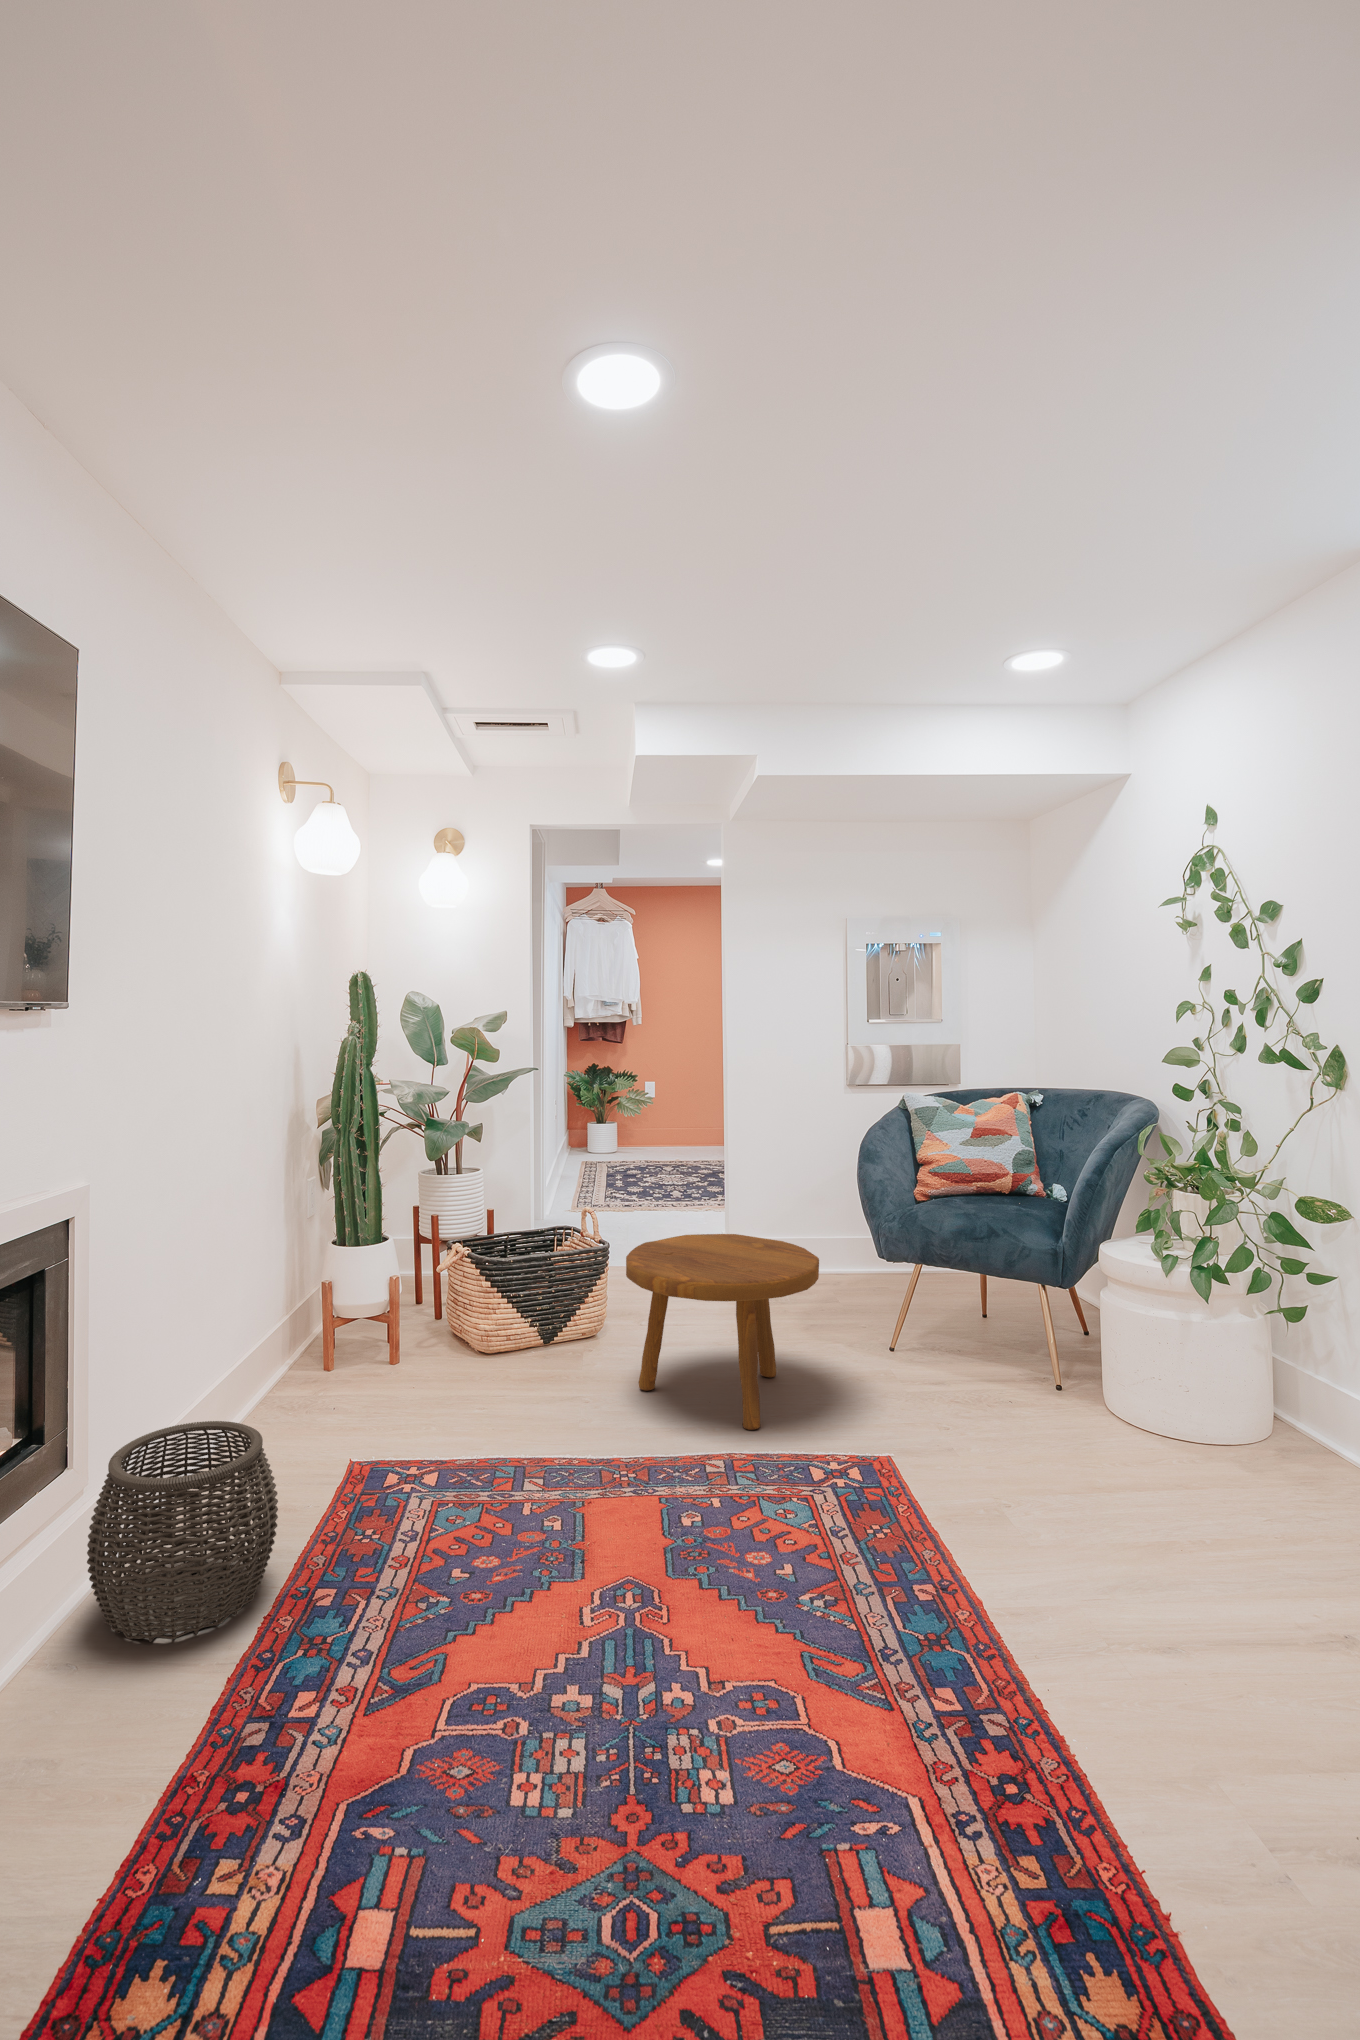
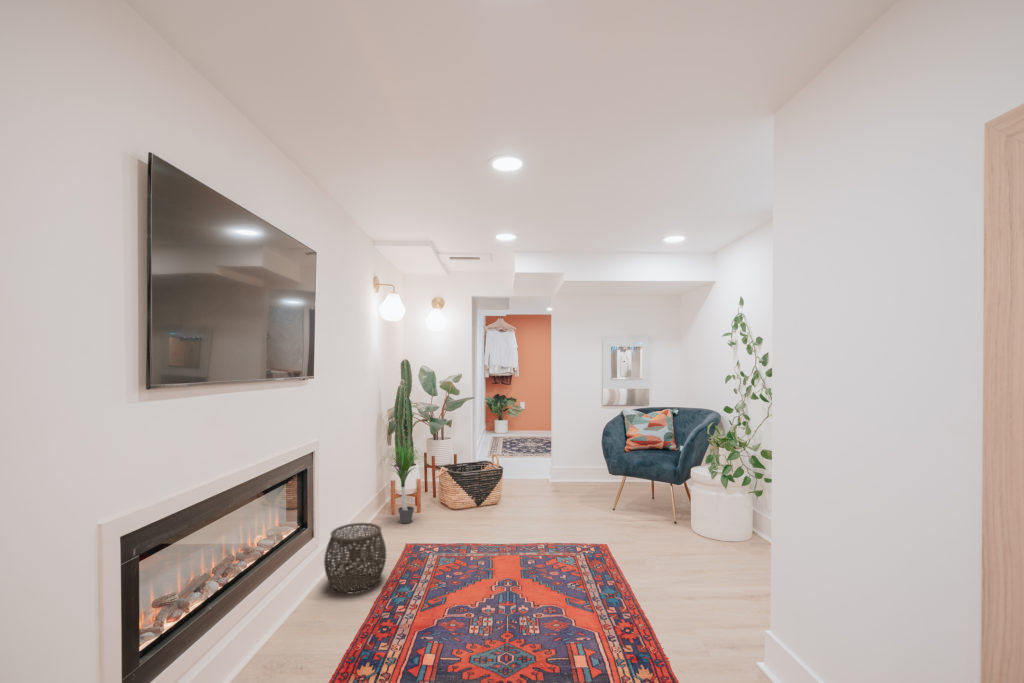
potted plant: none [273,1164,427,1397] -> present [386,444,418,524]
footstool: present [626,1234,819,1430] -> none [509,463,583,536]

